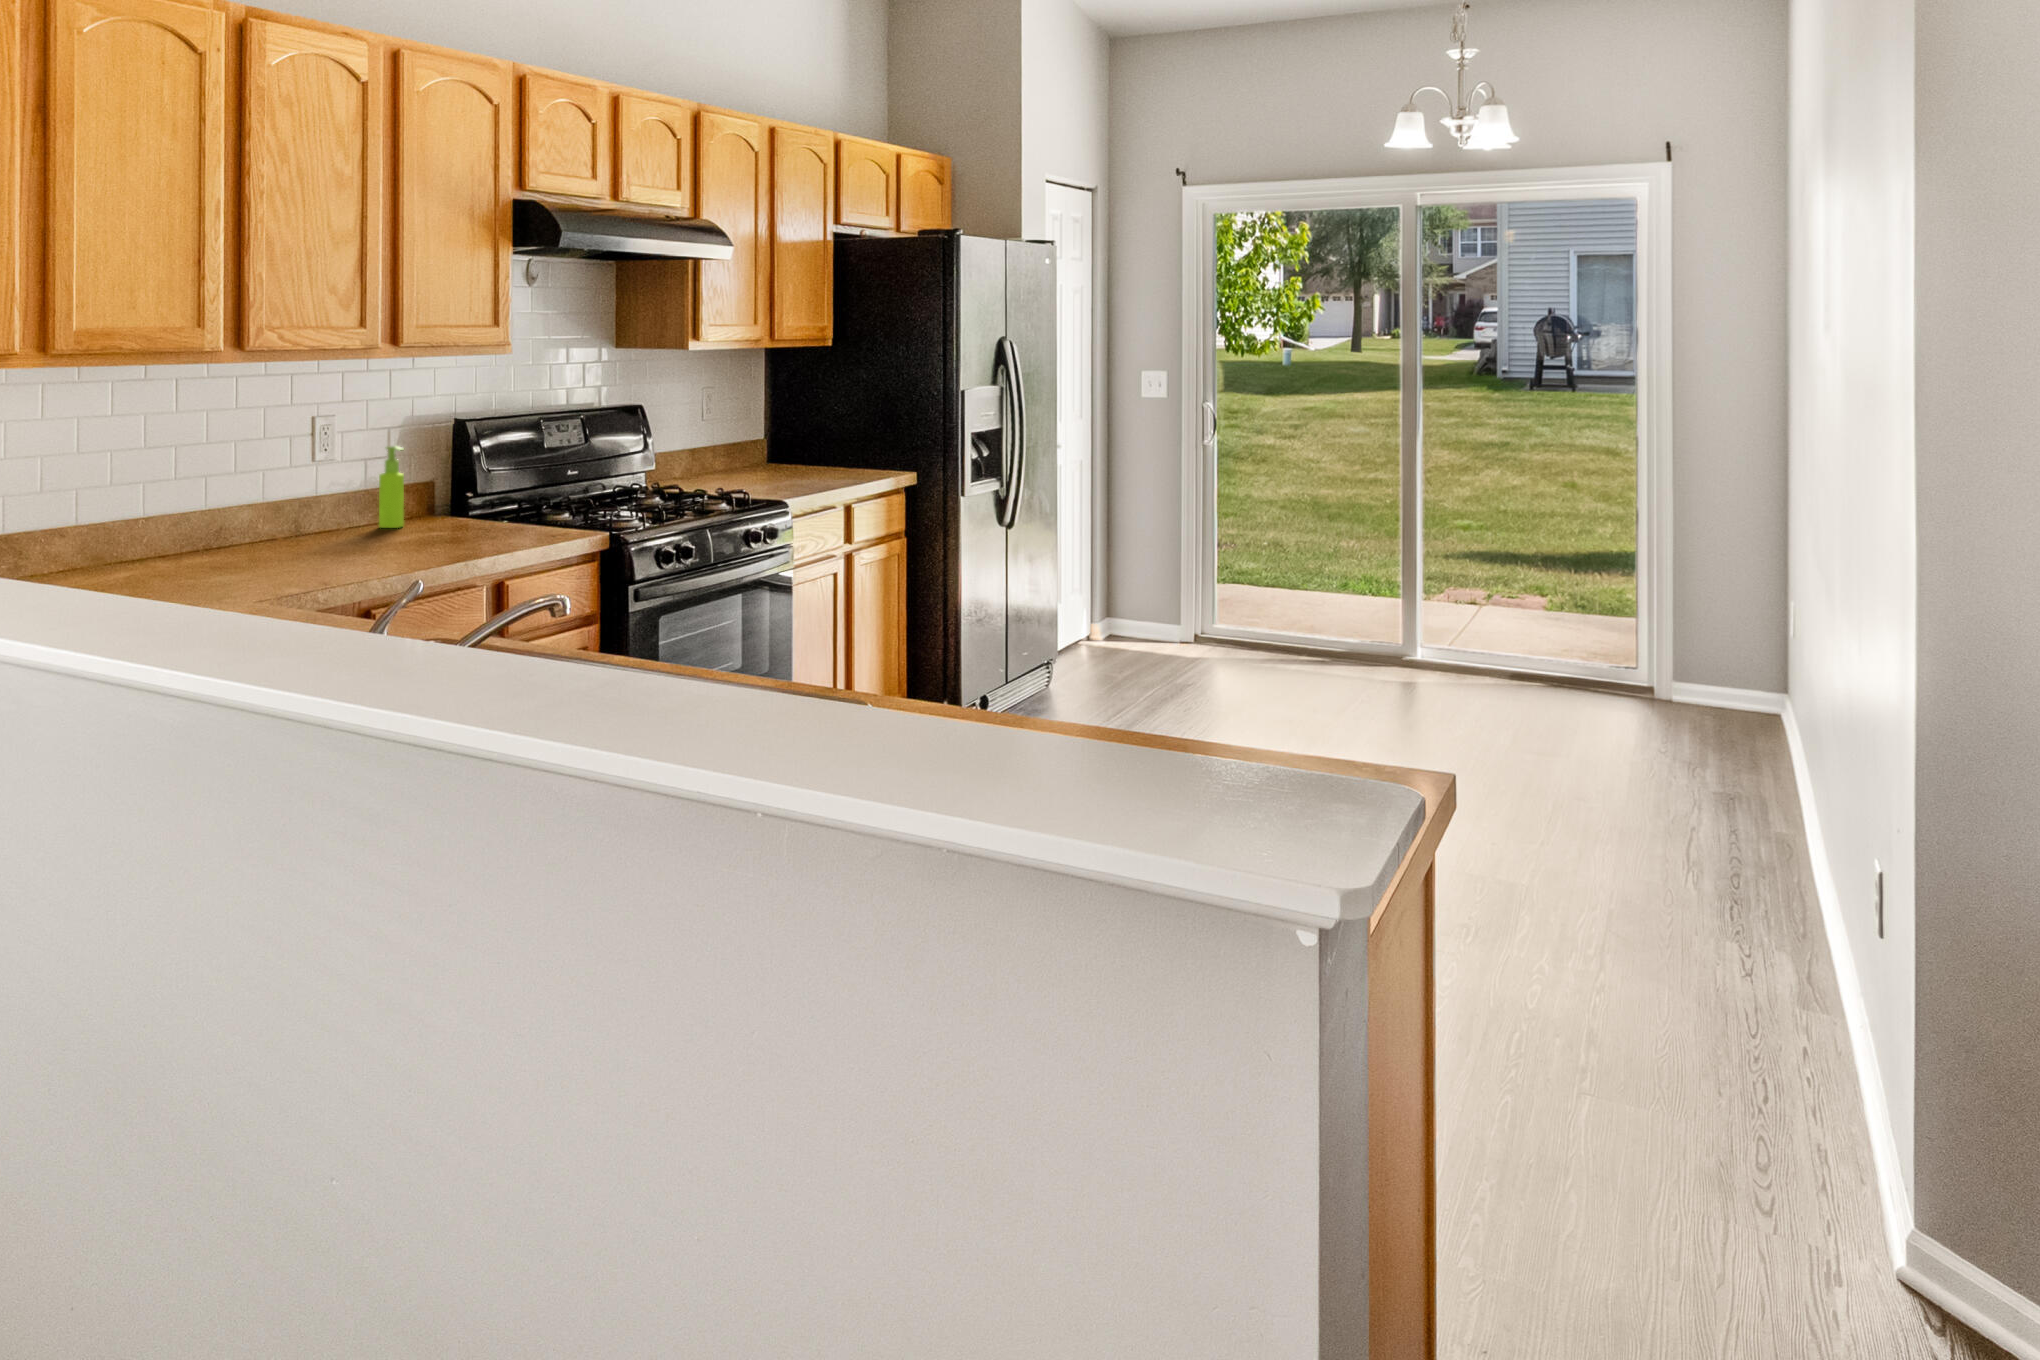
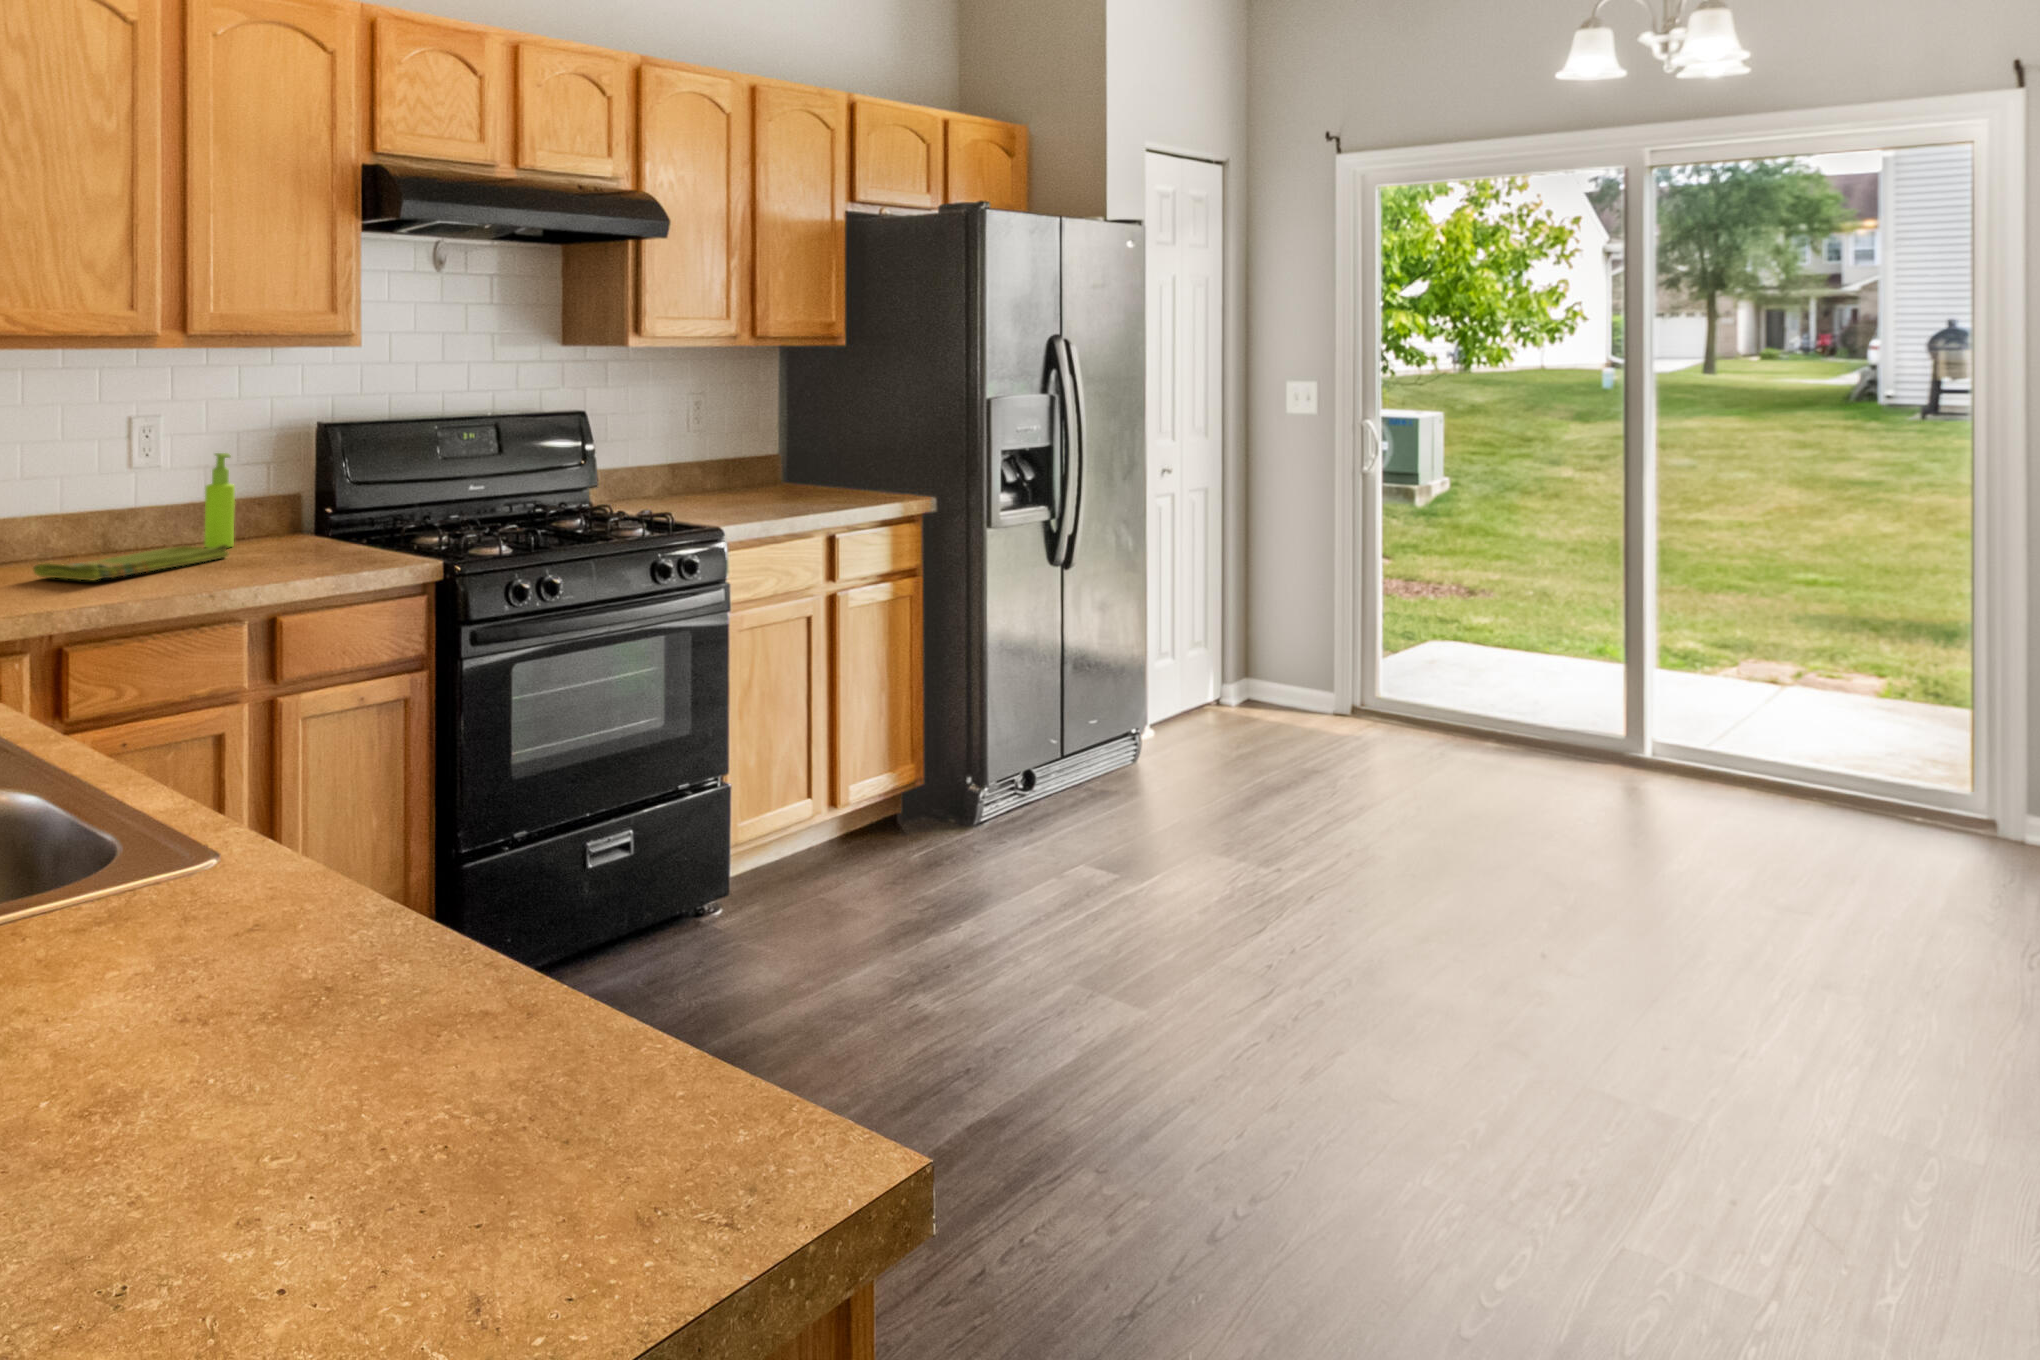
dish towel: none [284,524,418,555] -> present [34,544,229,580]

